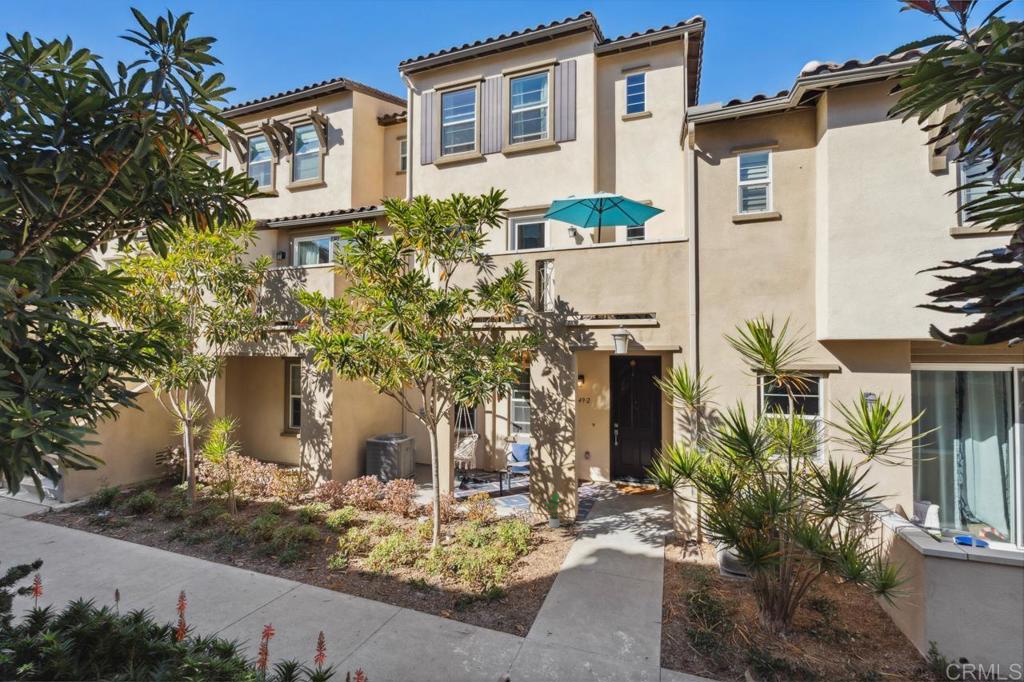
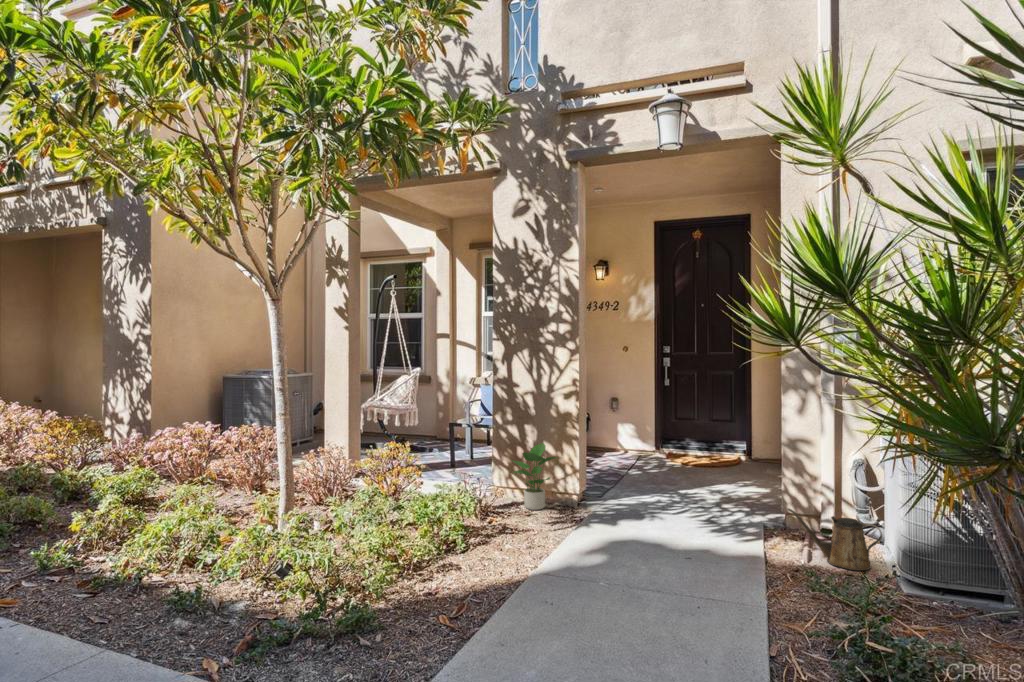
watering can: none [675,533,716,563] -> present [787,508,882,570]

